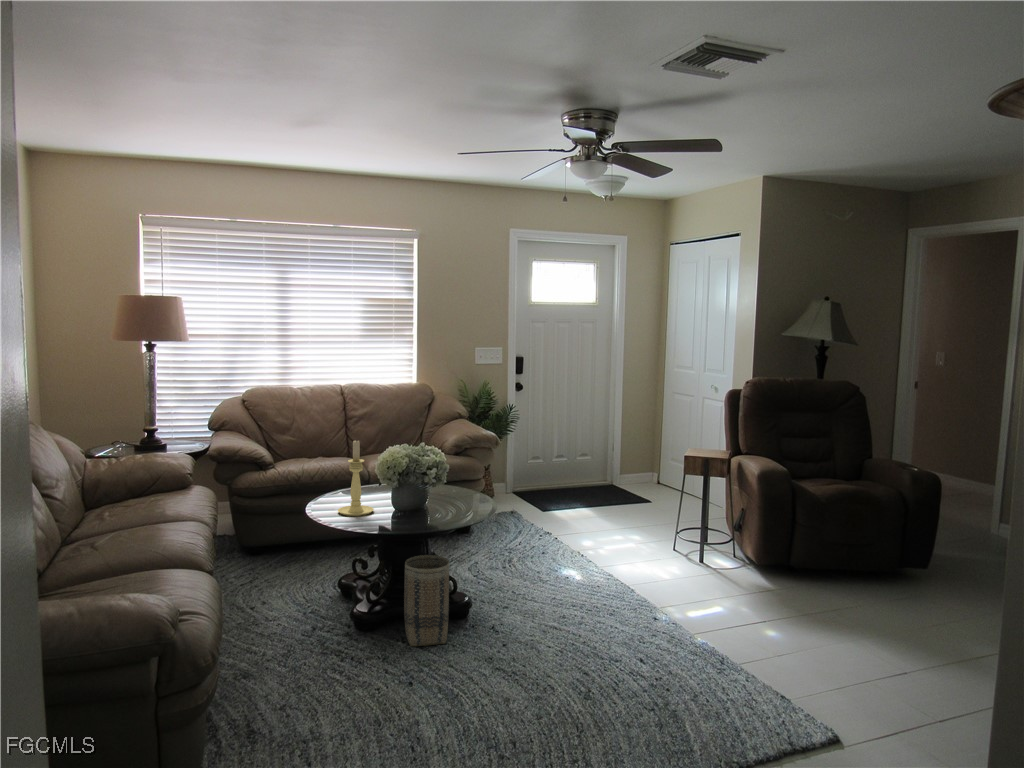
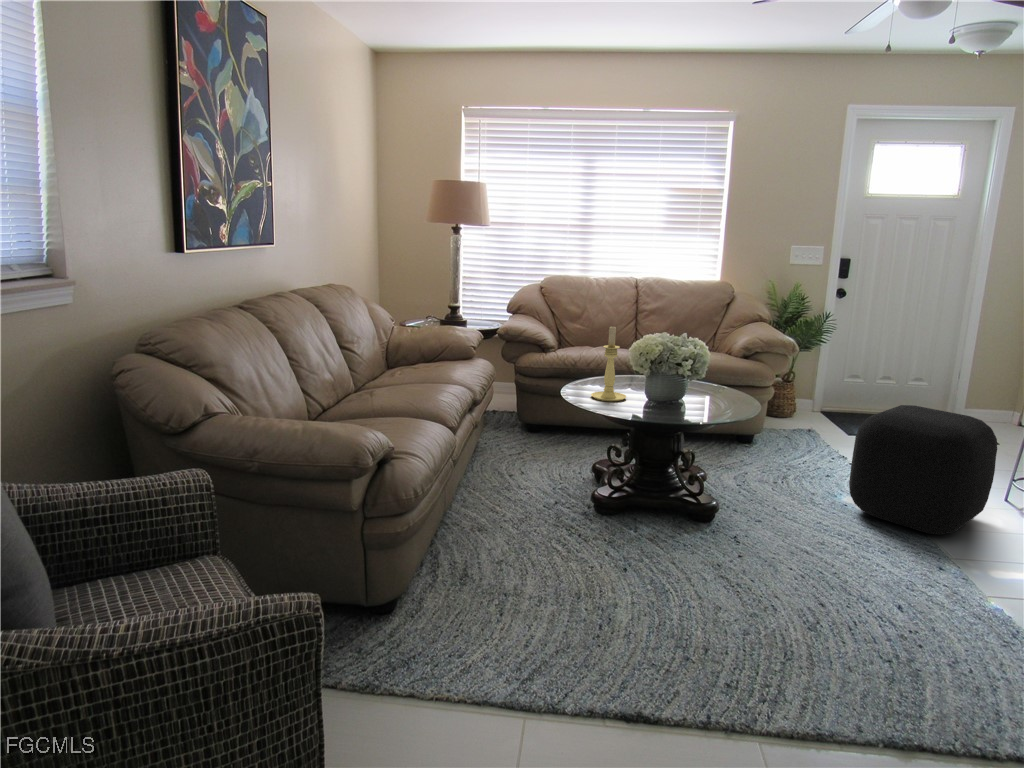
ottoman: none [570,485,672,593] -> present [849,405,997,535]
basket: present [404,555,449,646] -> none [640,448,689,540]

